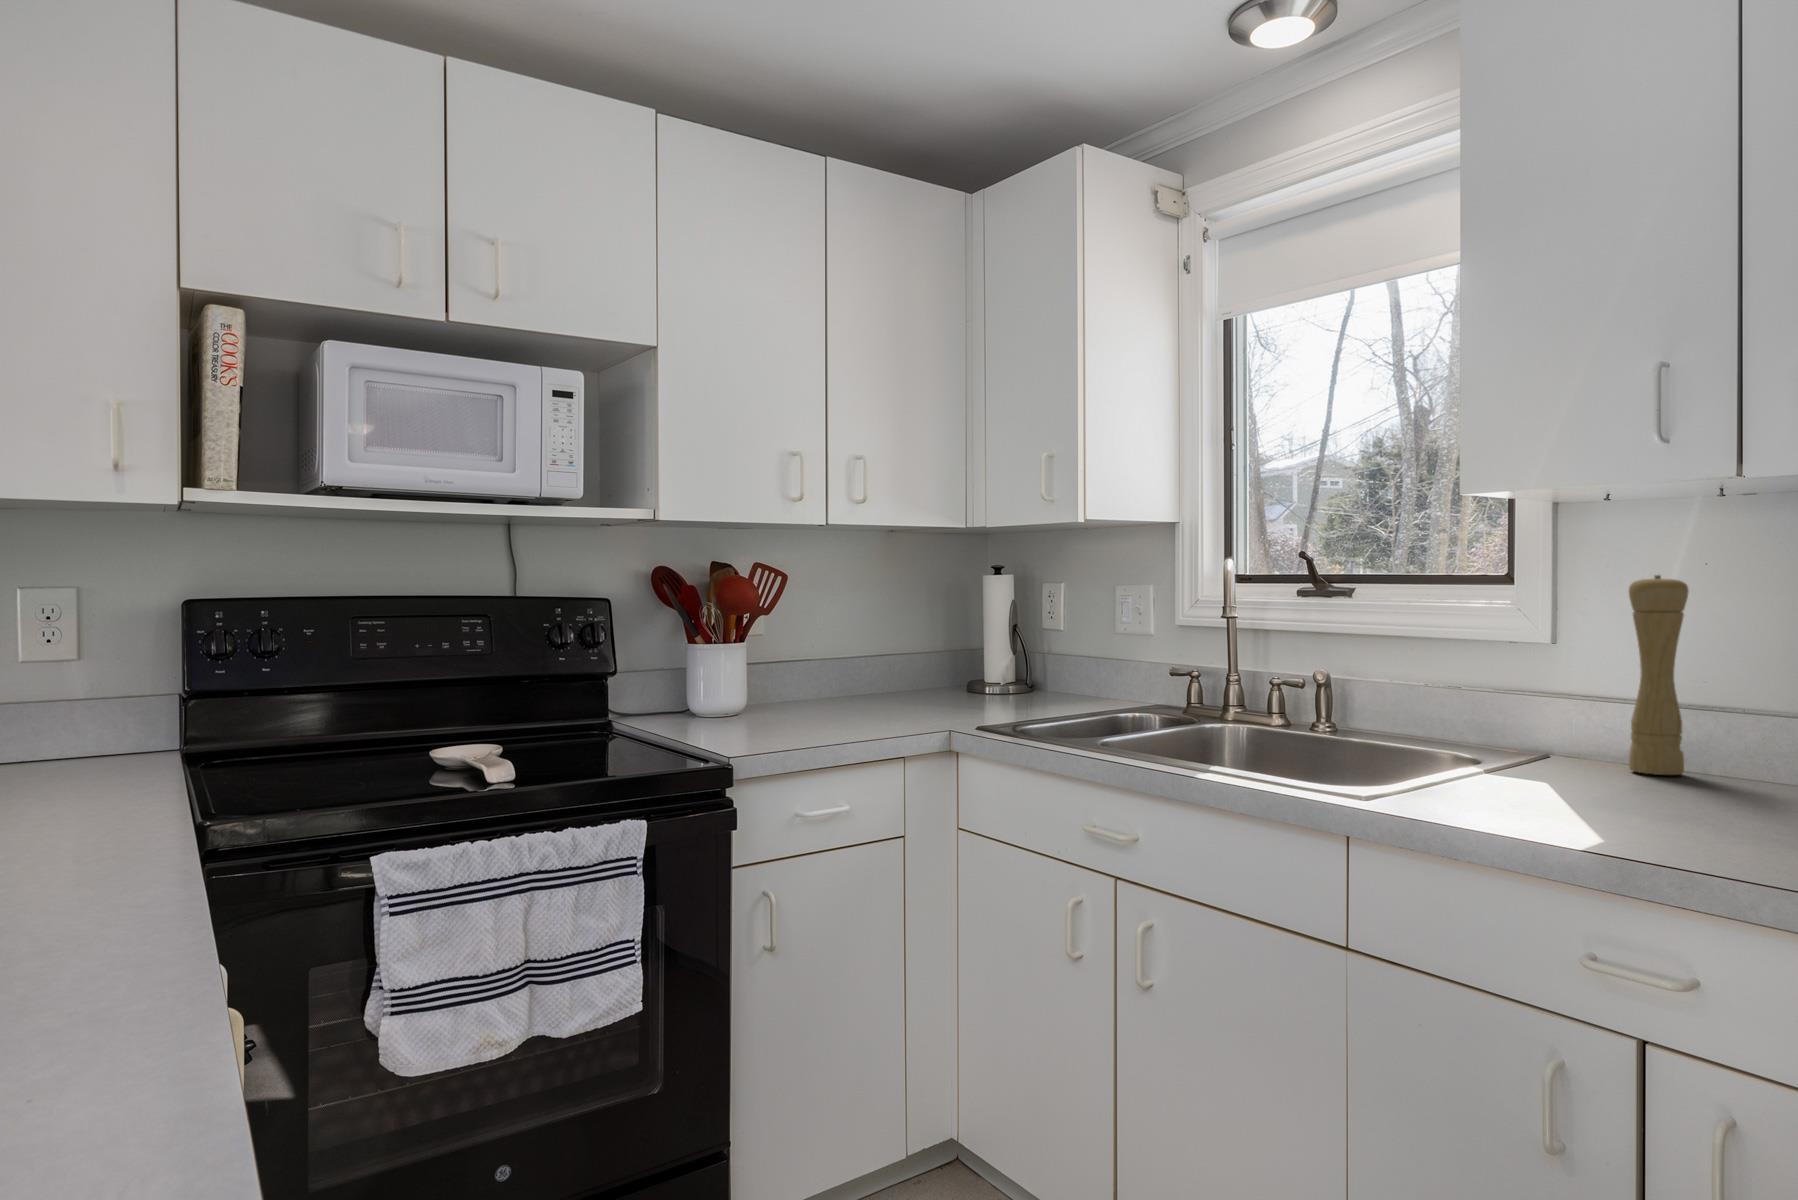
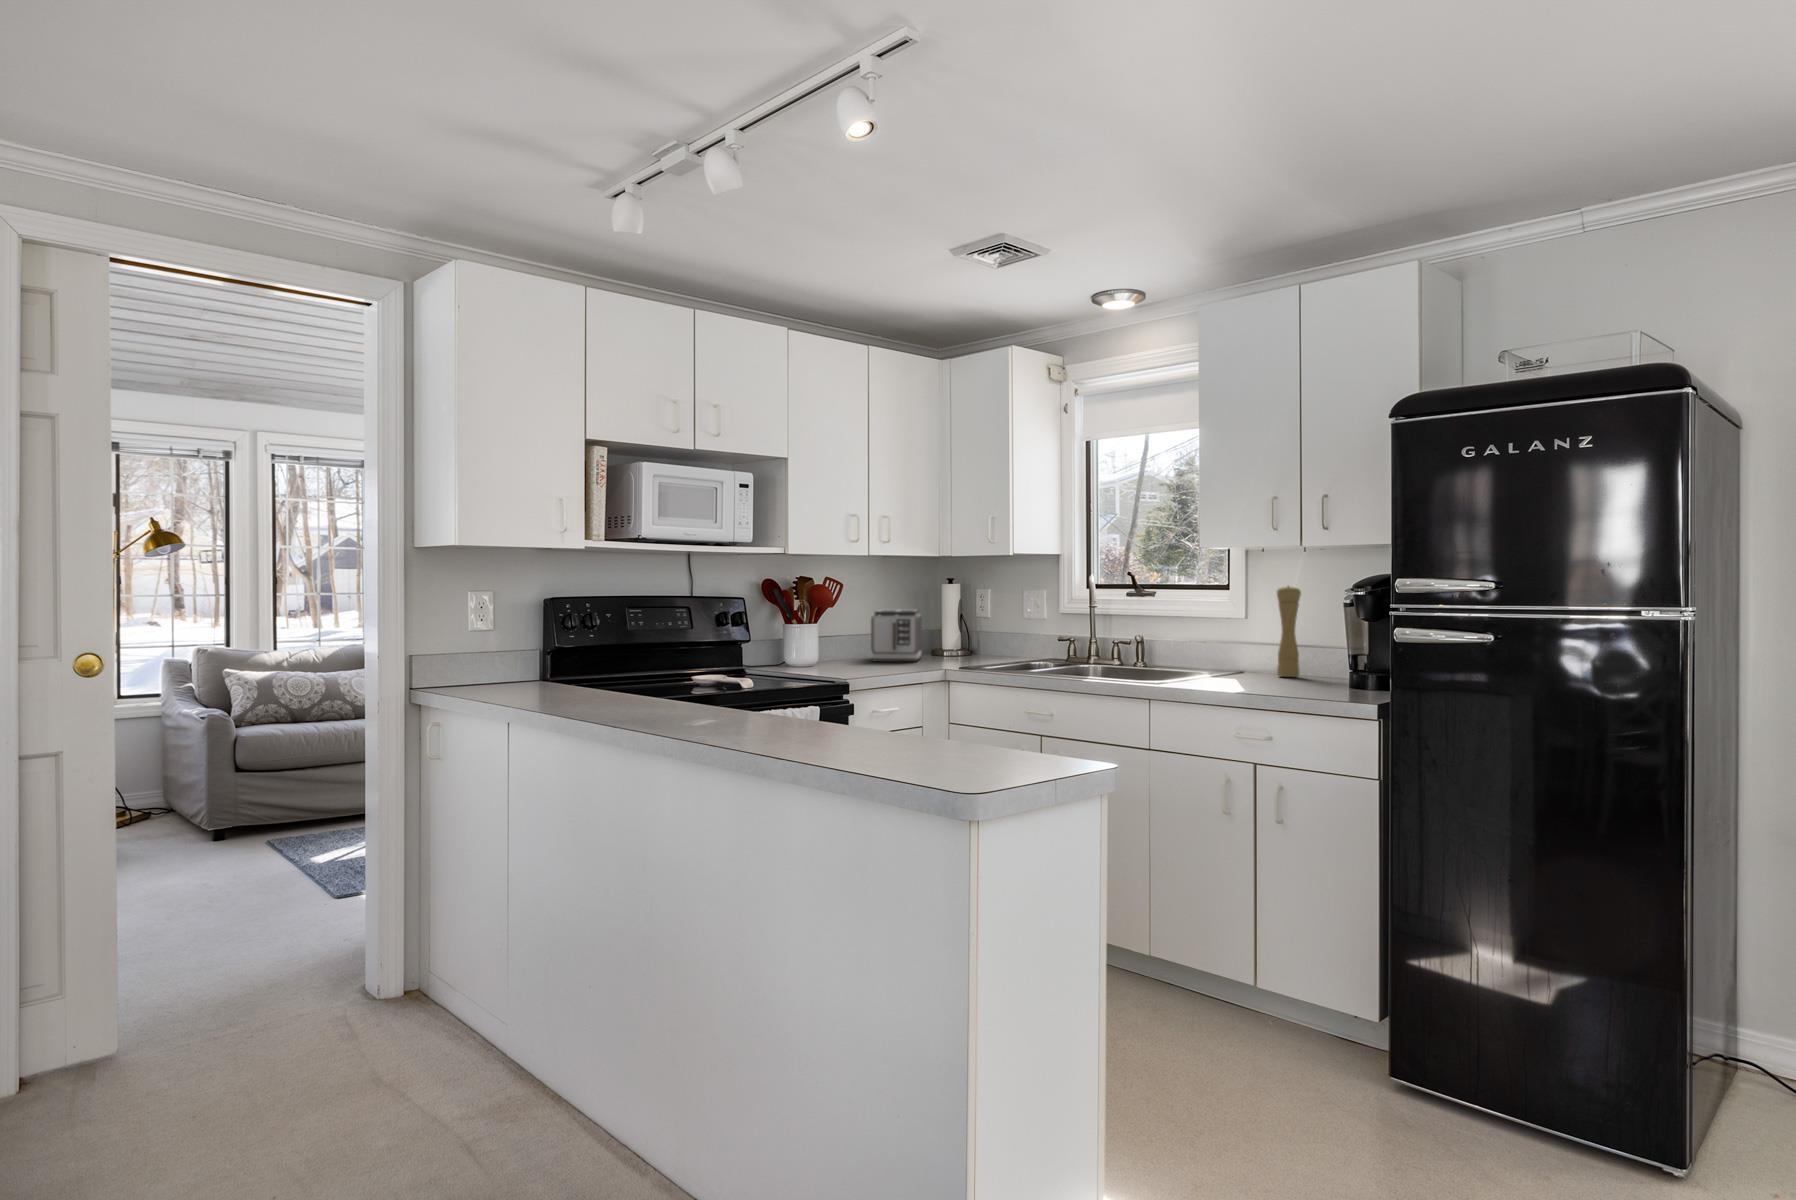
toaster: none [853,617,952,707] -> present [871,610,922,662]

